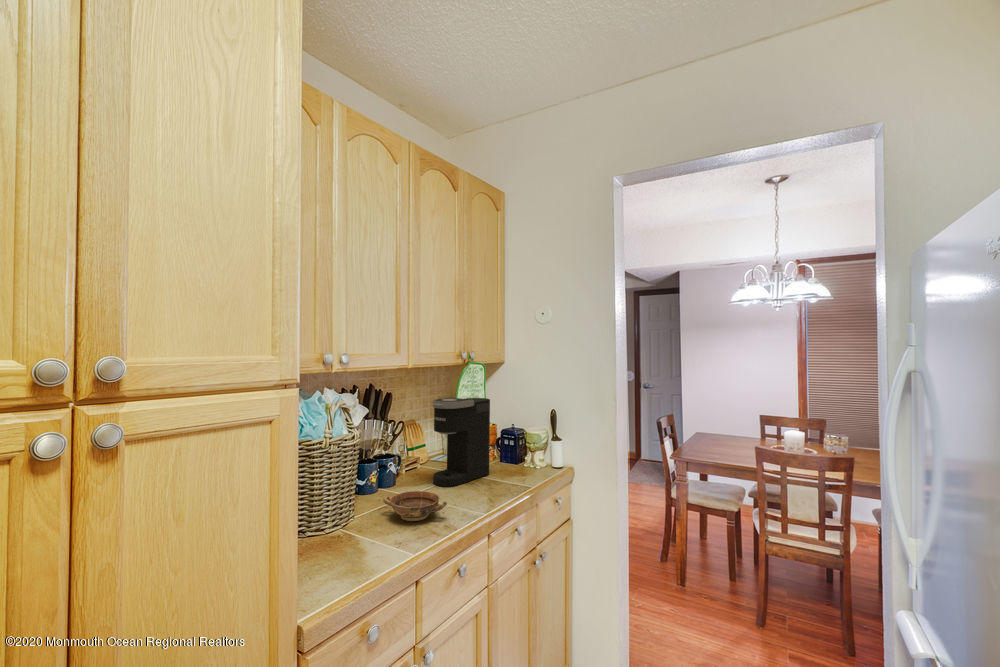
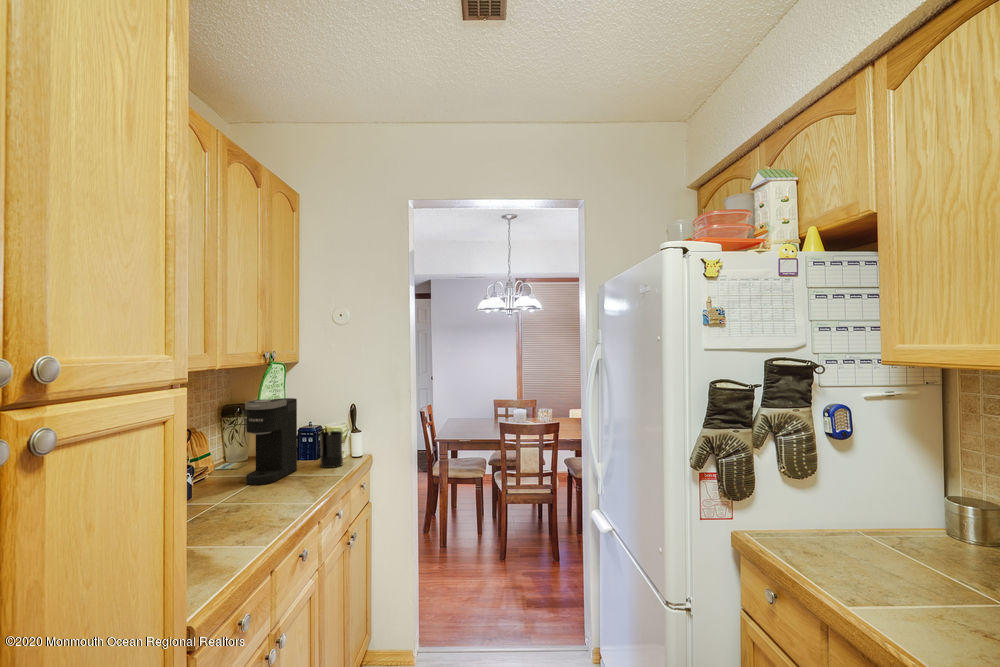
candle: none [513,433,536,478] -> present [320,429,343,468]
bowl: present [383,491,447,521] -> none [226,484,293,510]

